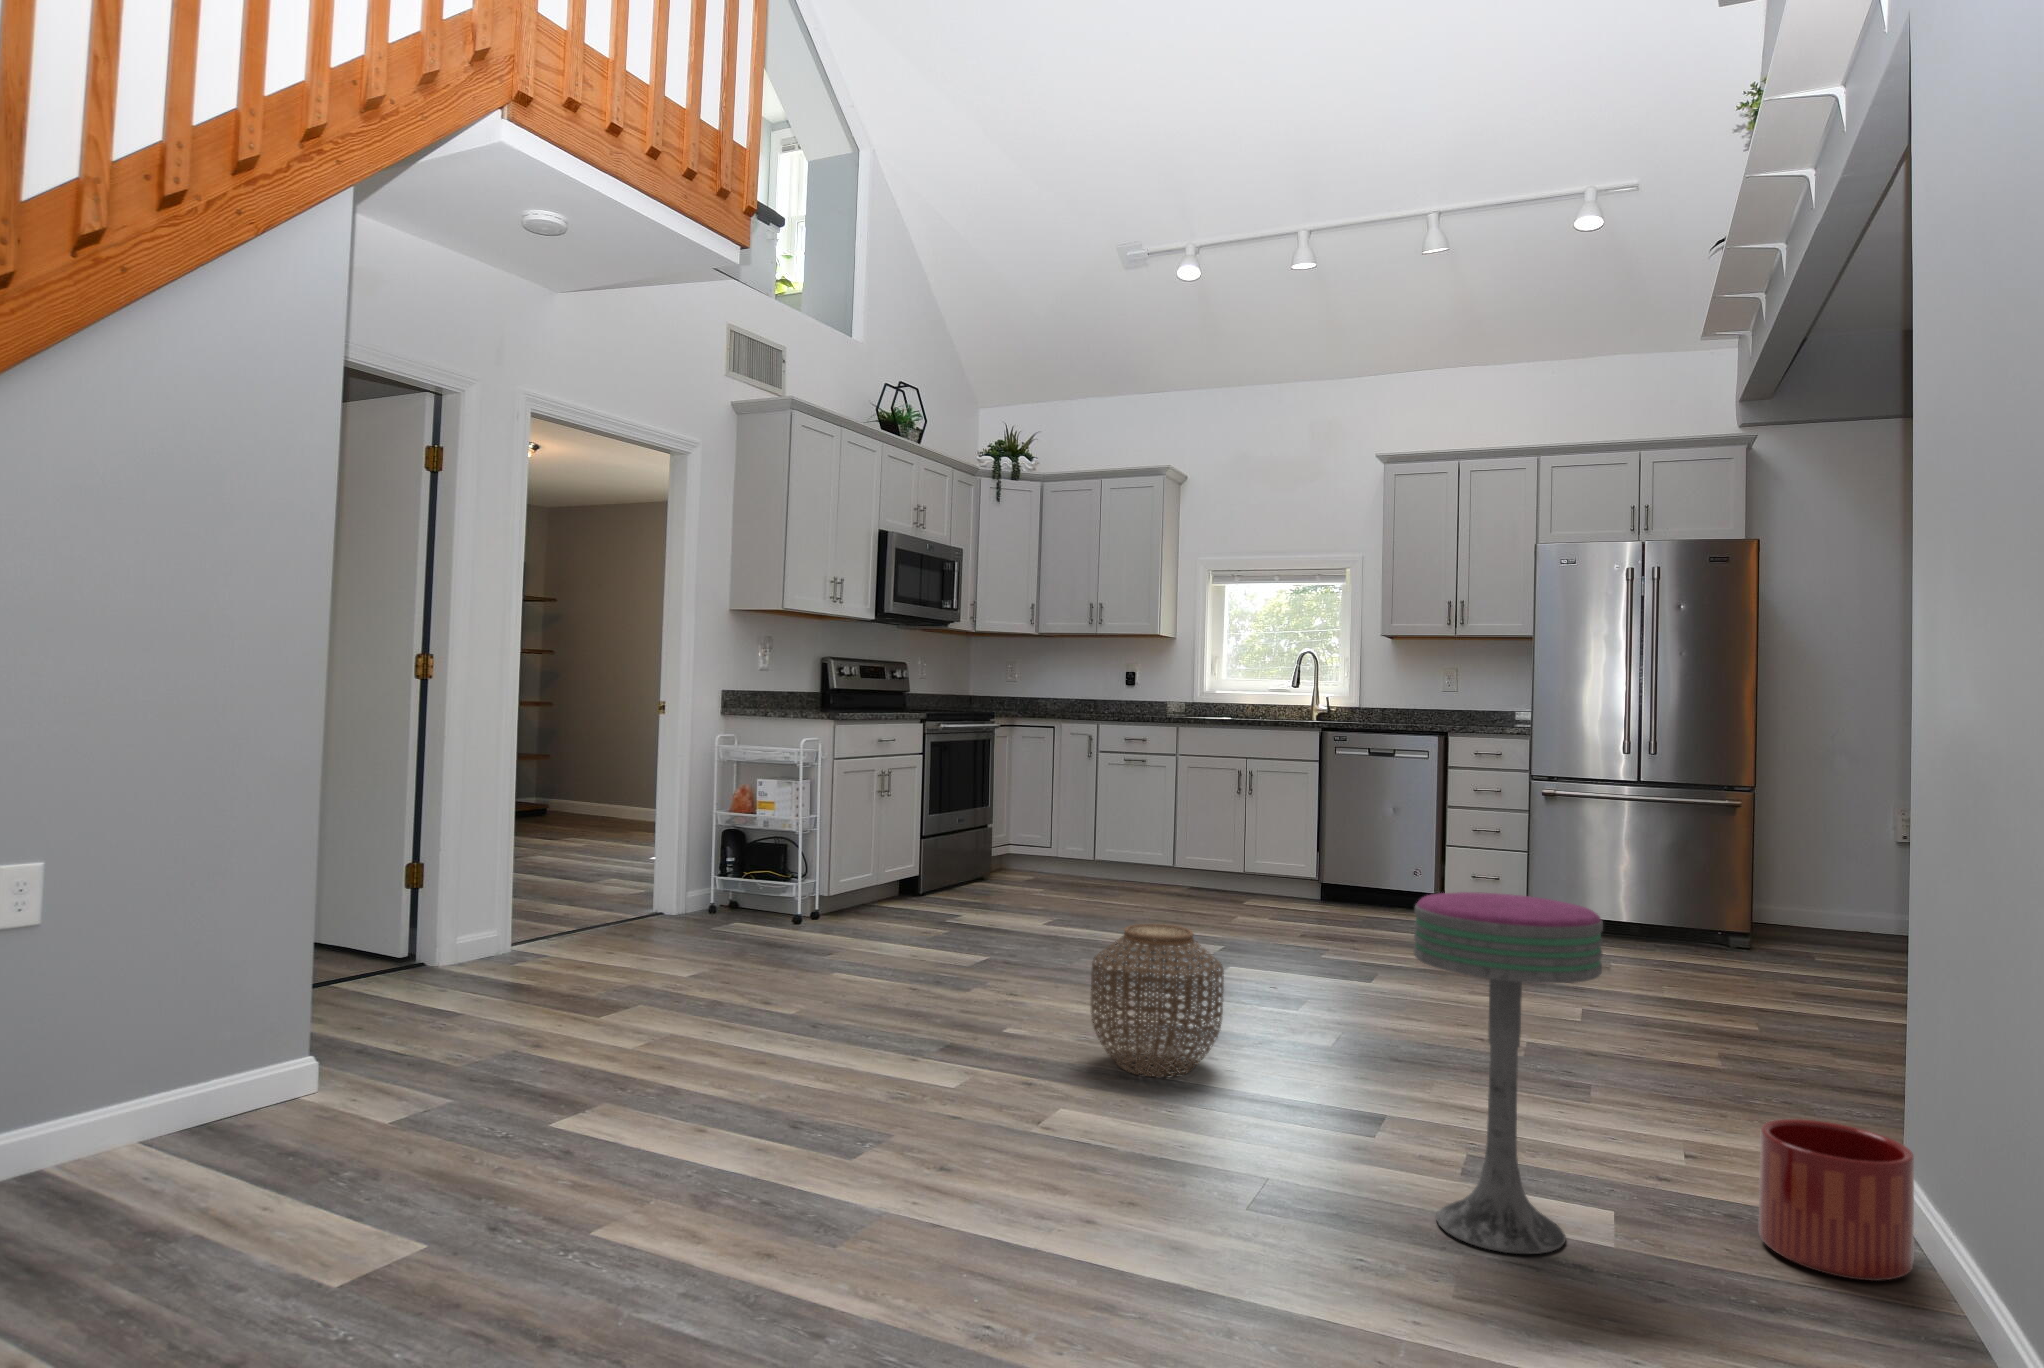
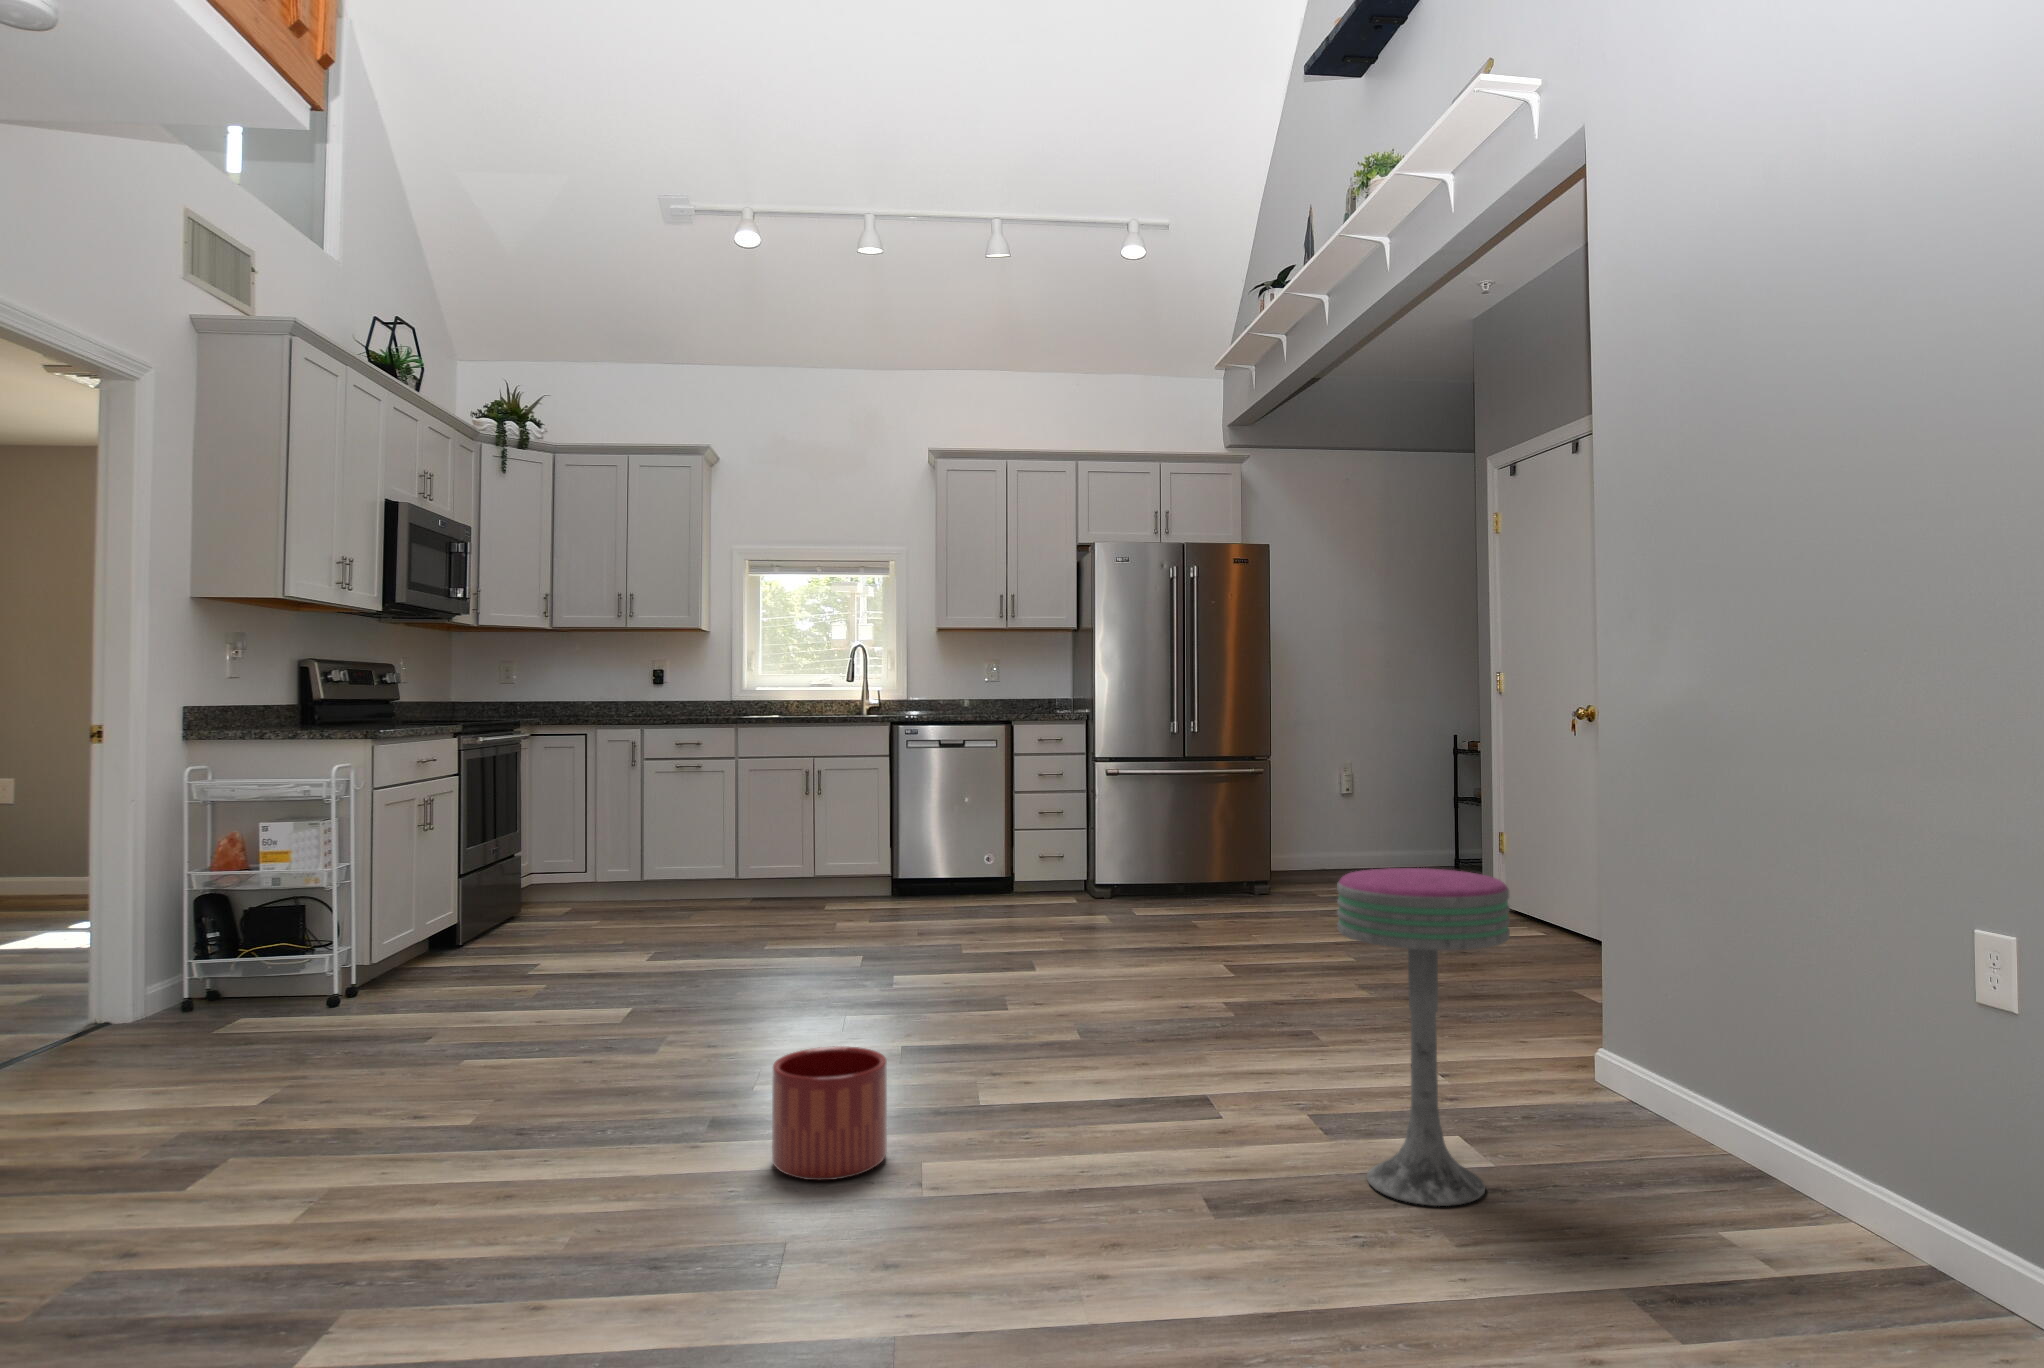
woven basket: present [1090,924,1224,1077] -> none [885,941,1028,1109]
planter: present [1759,1119,1914,1281] -> present [772,1046,887,1180]

